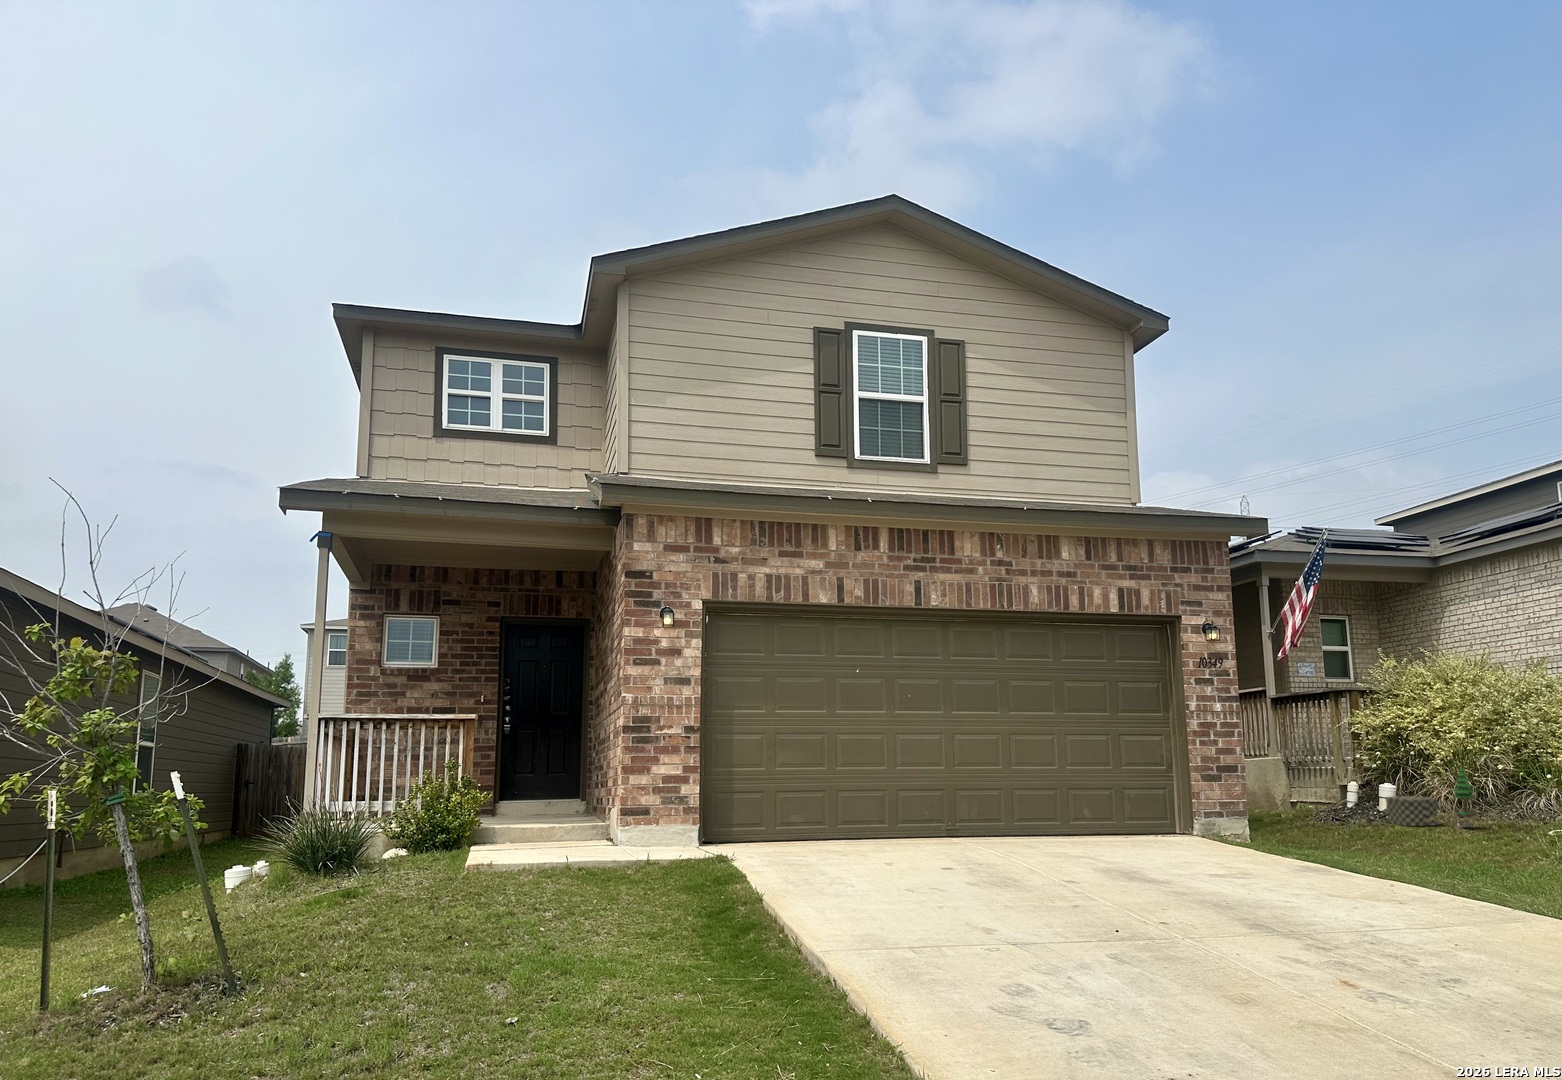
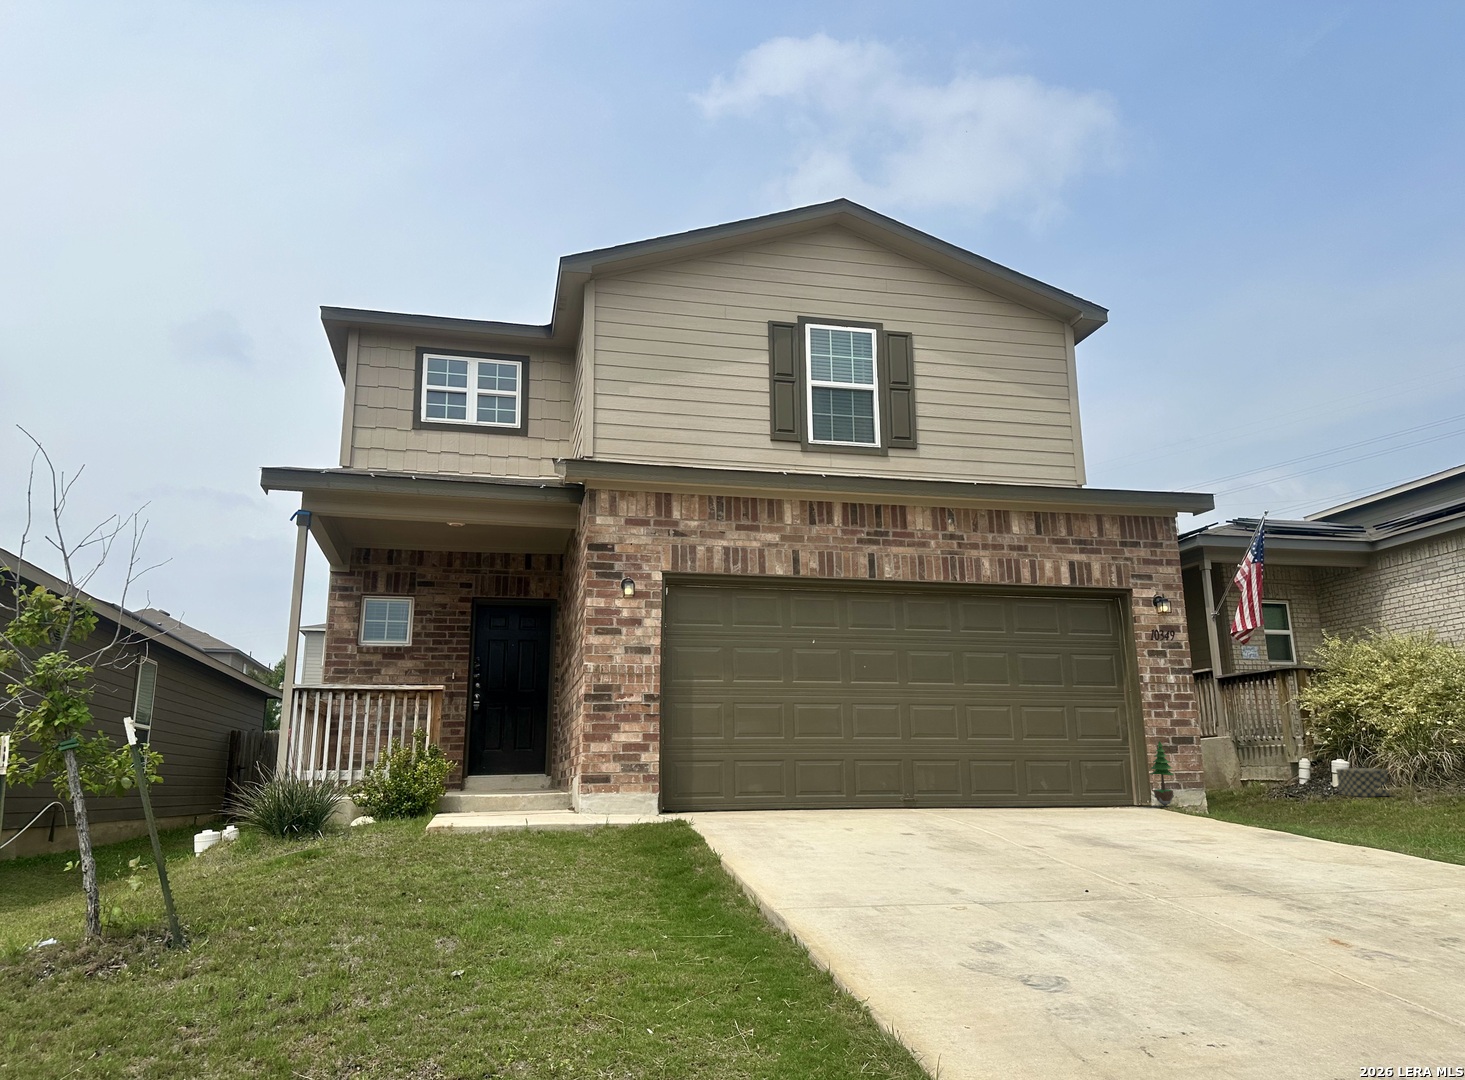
potted tree: present [1454,767,1476,828] -> present [1150,741,1174,806]

